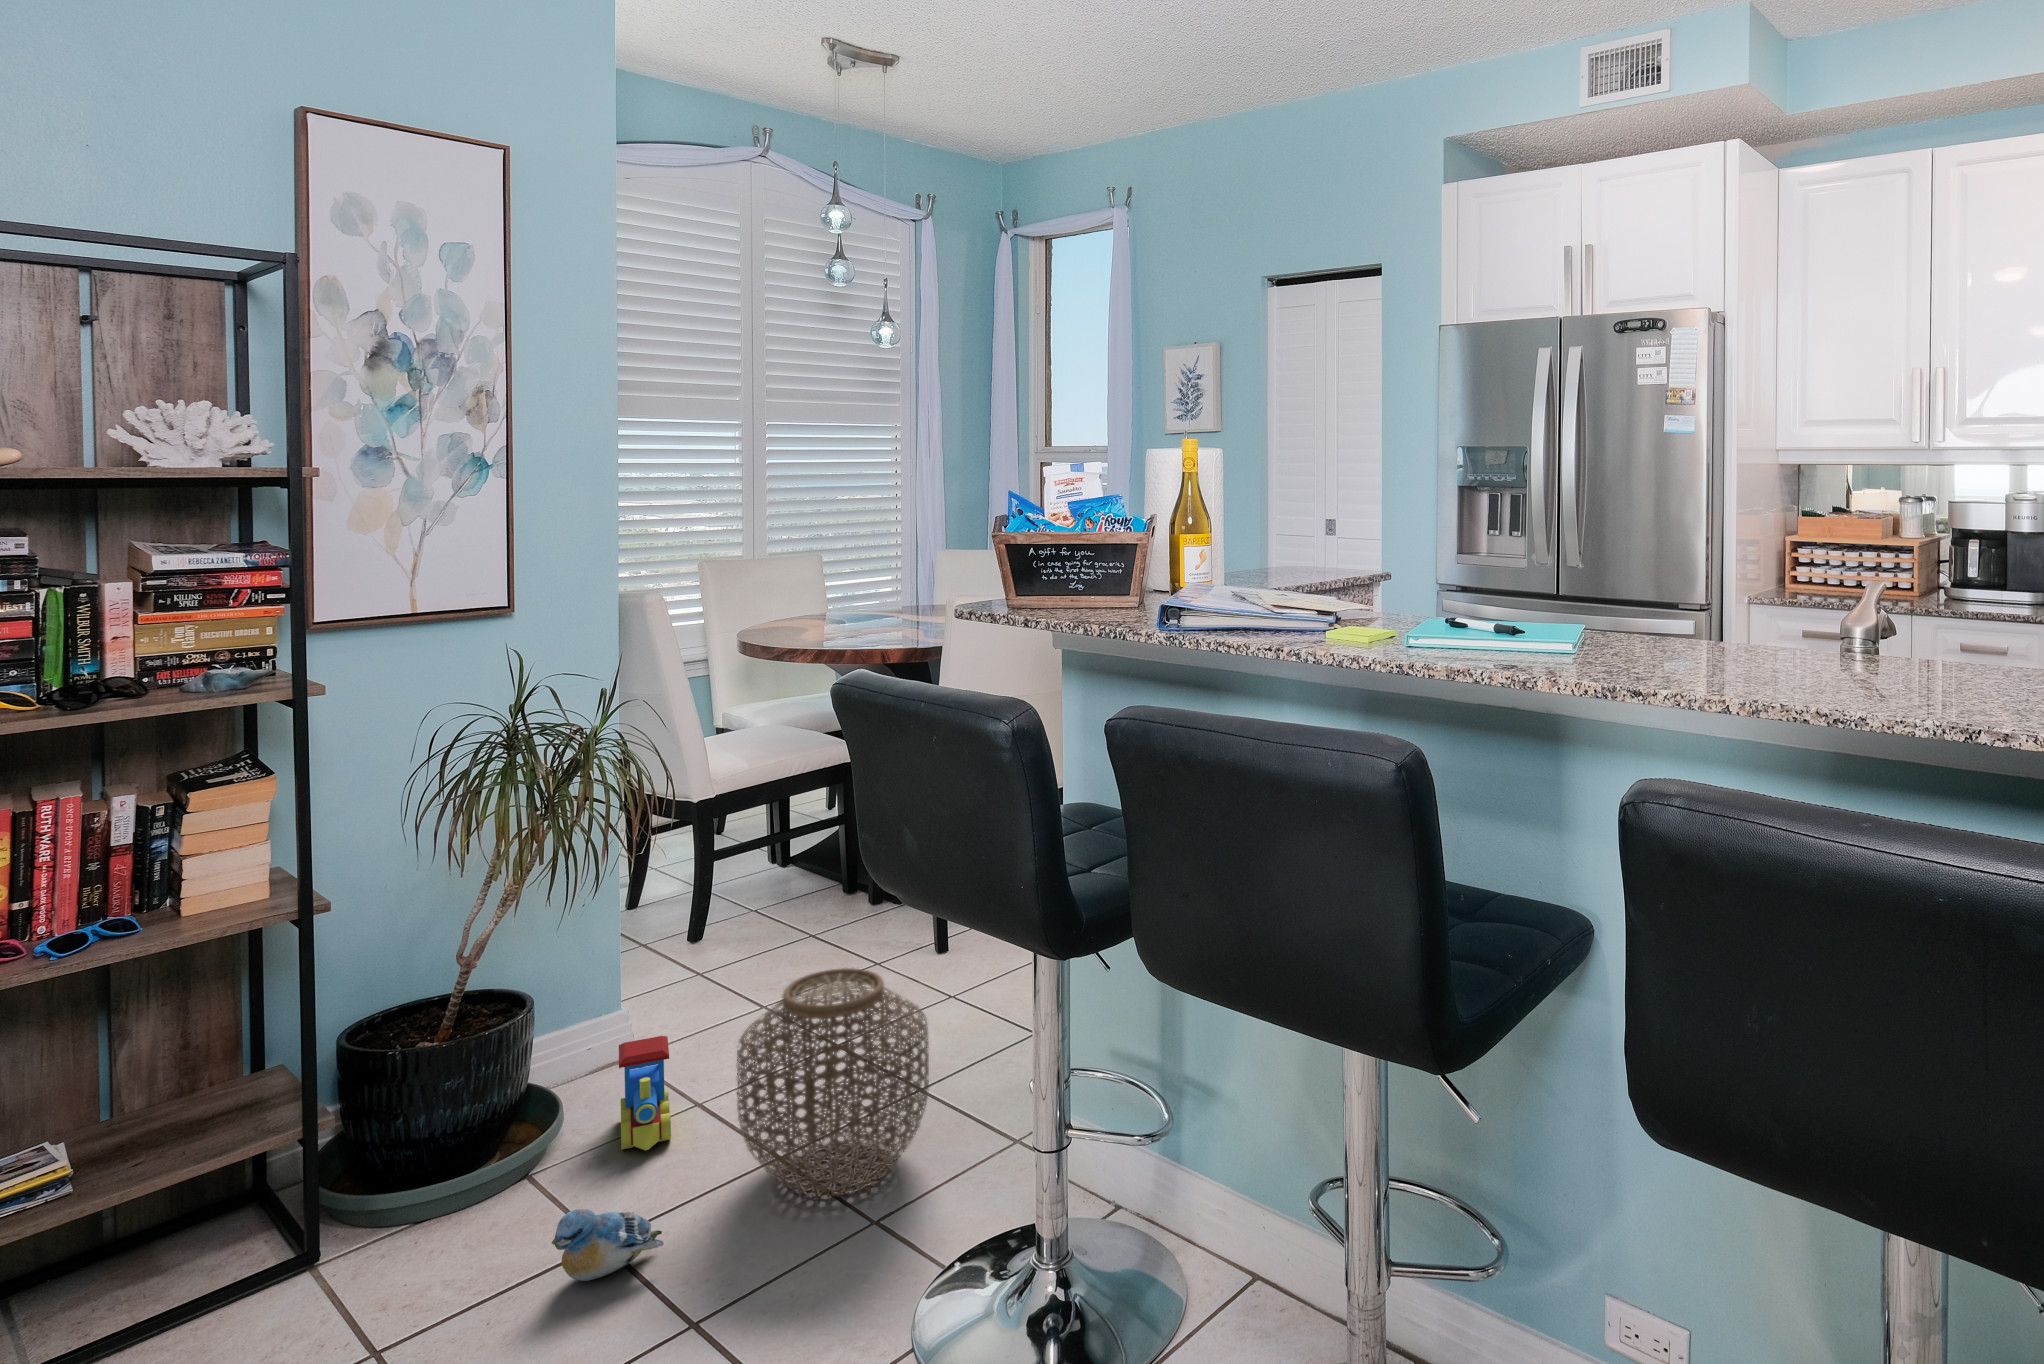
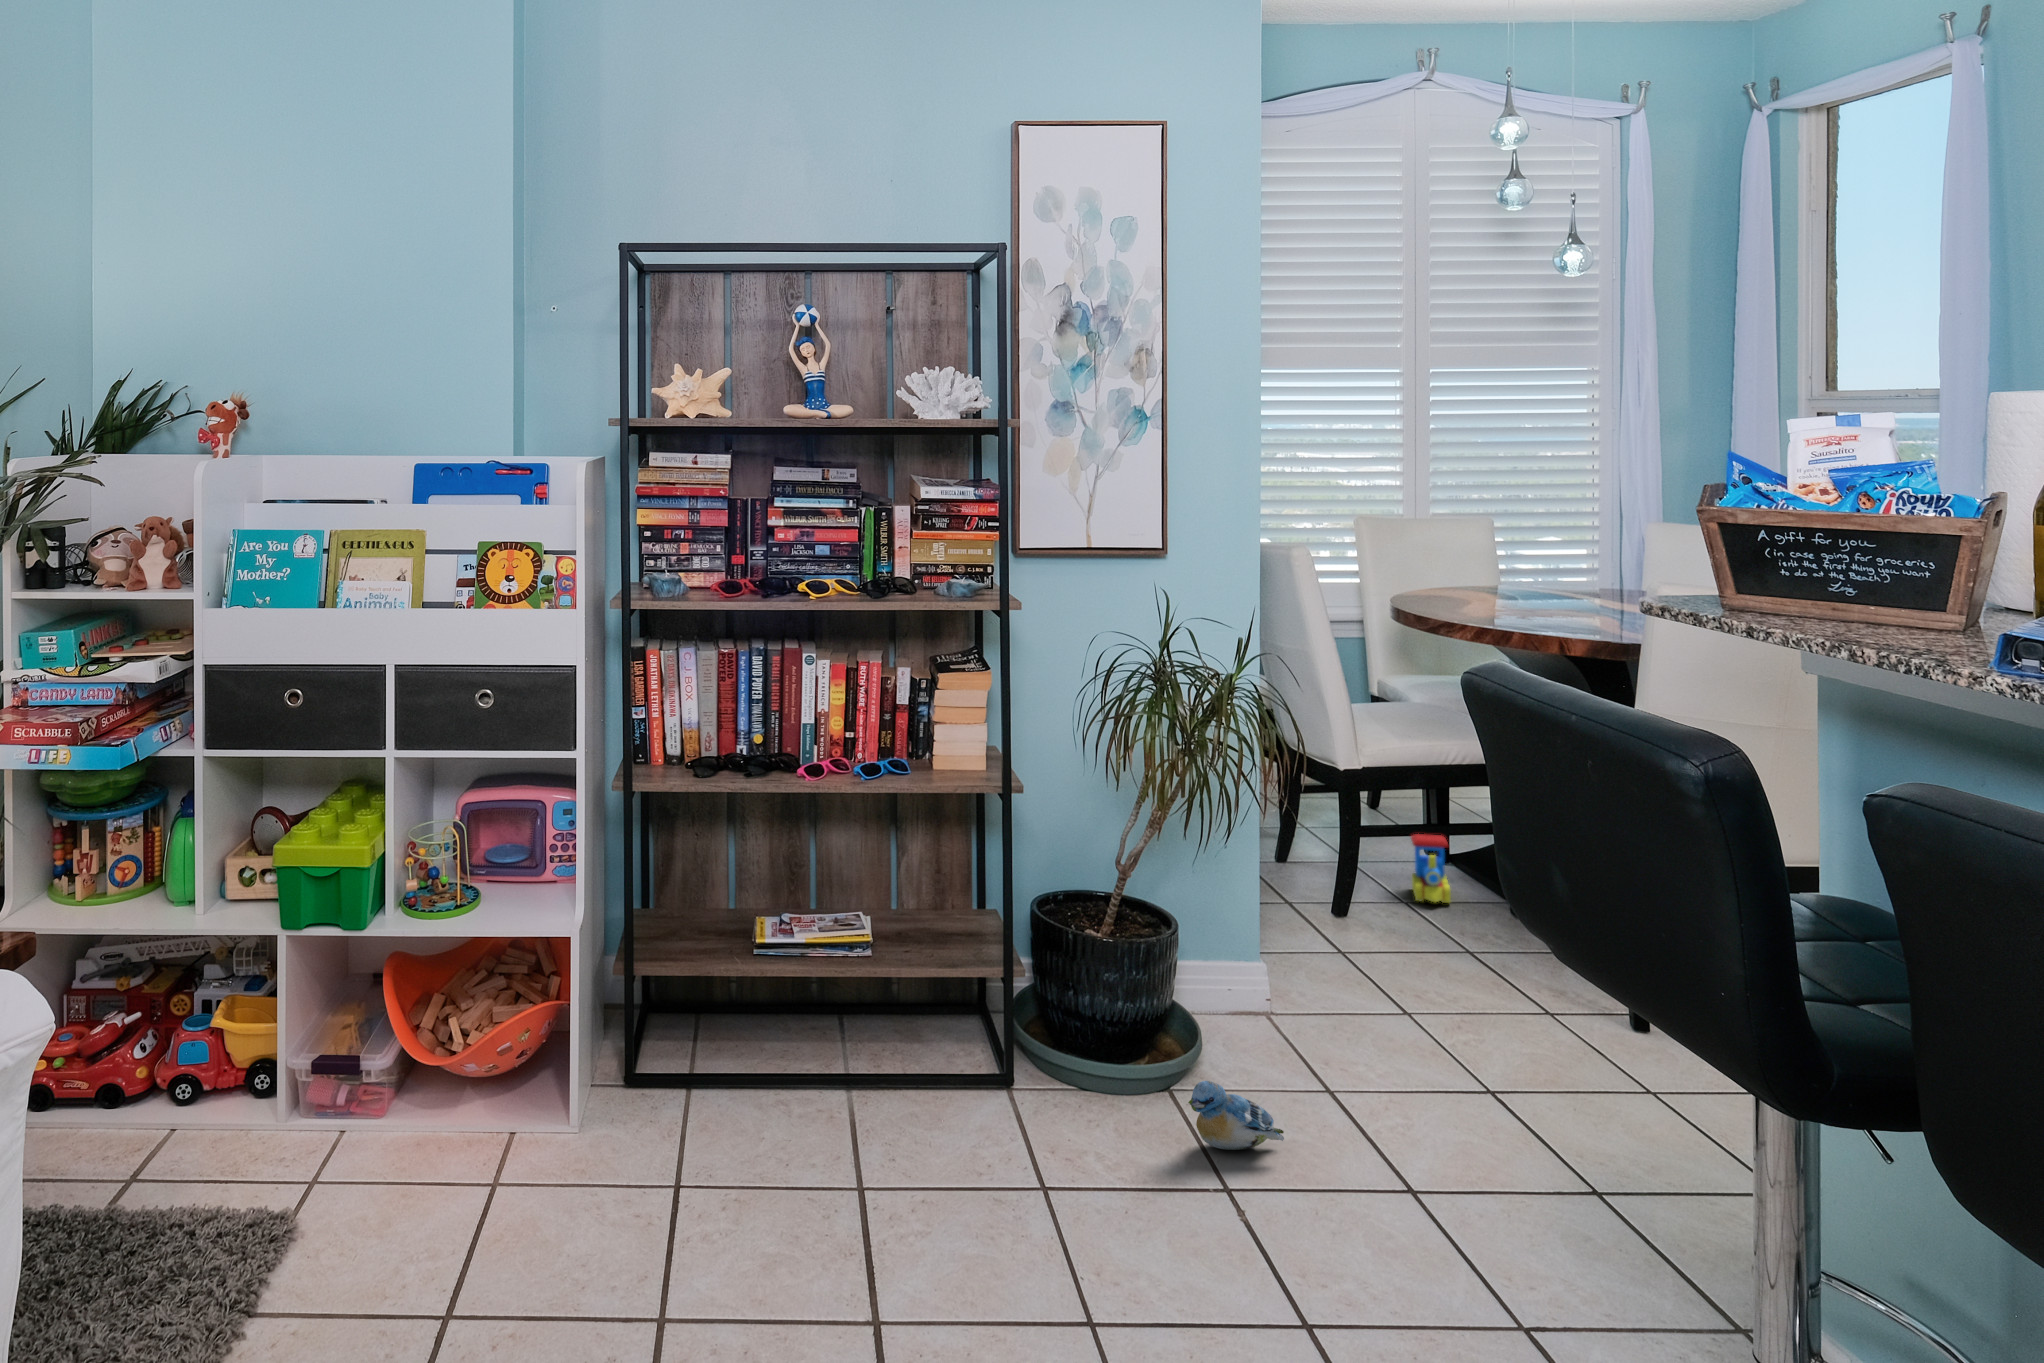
woven basket: present [737,968,929,1196] -> none [1358,930,1566,1161]
toy train: present [619,1036,671,1150] -> present [1411,834,1451,903]

